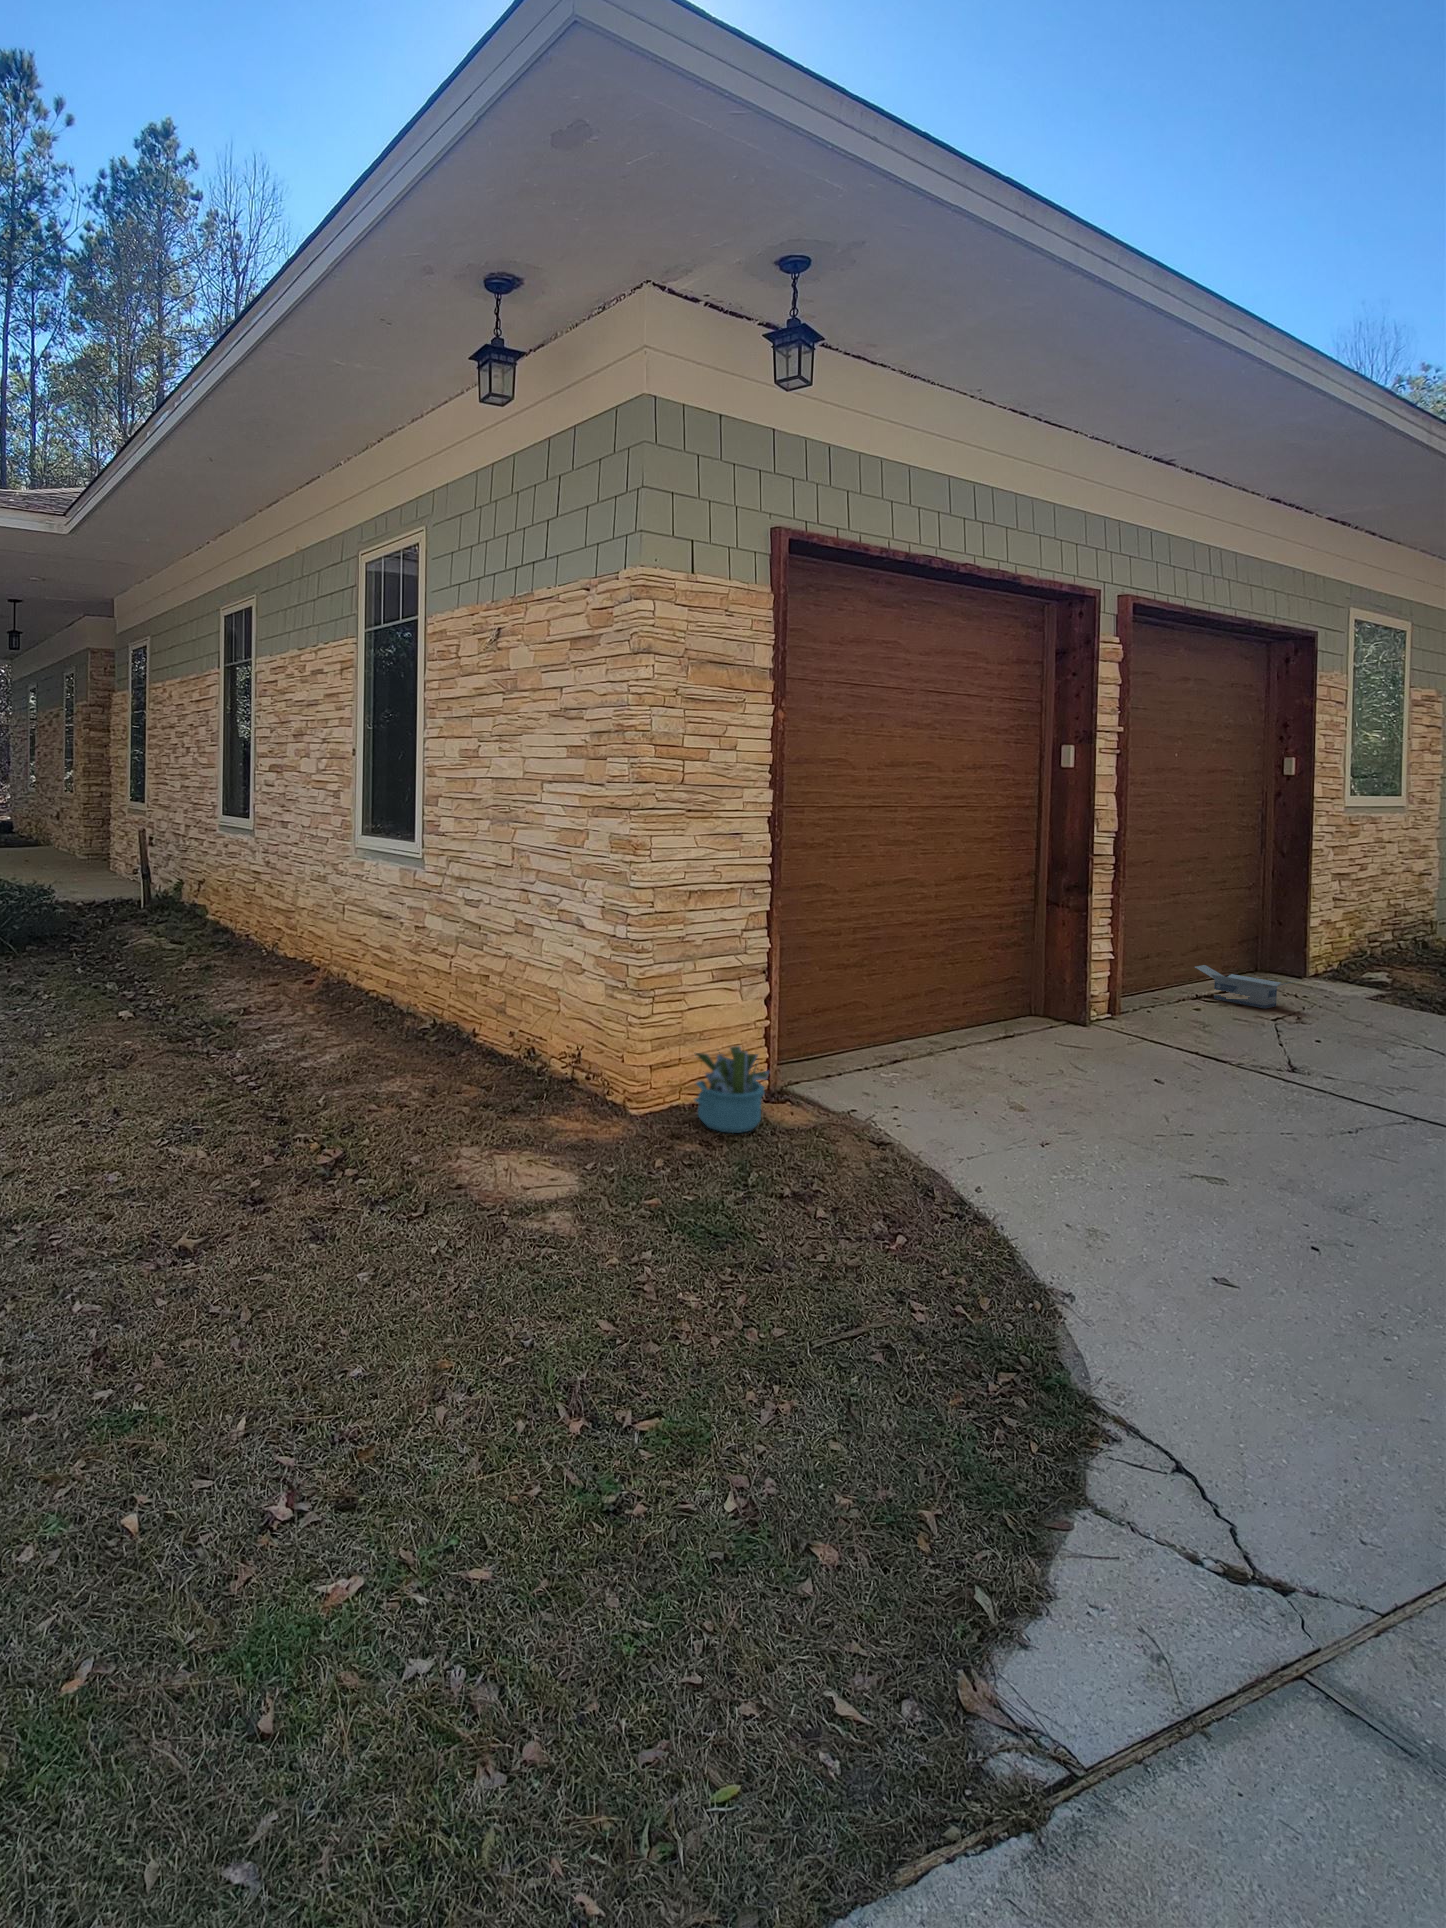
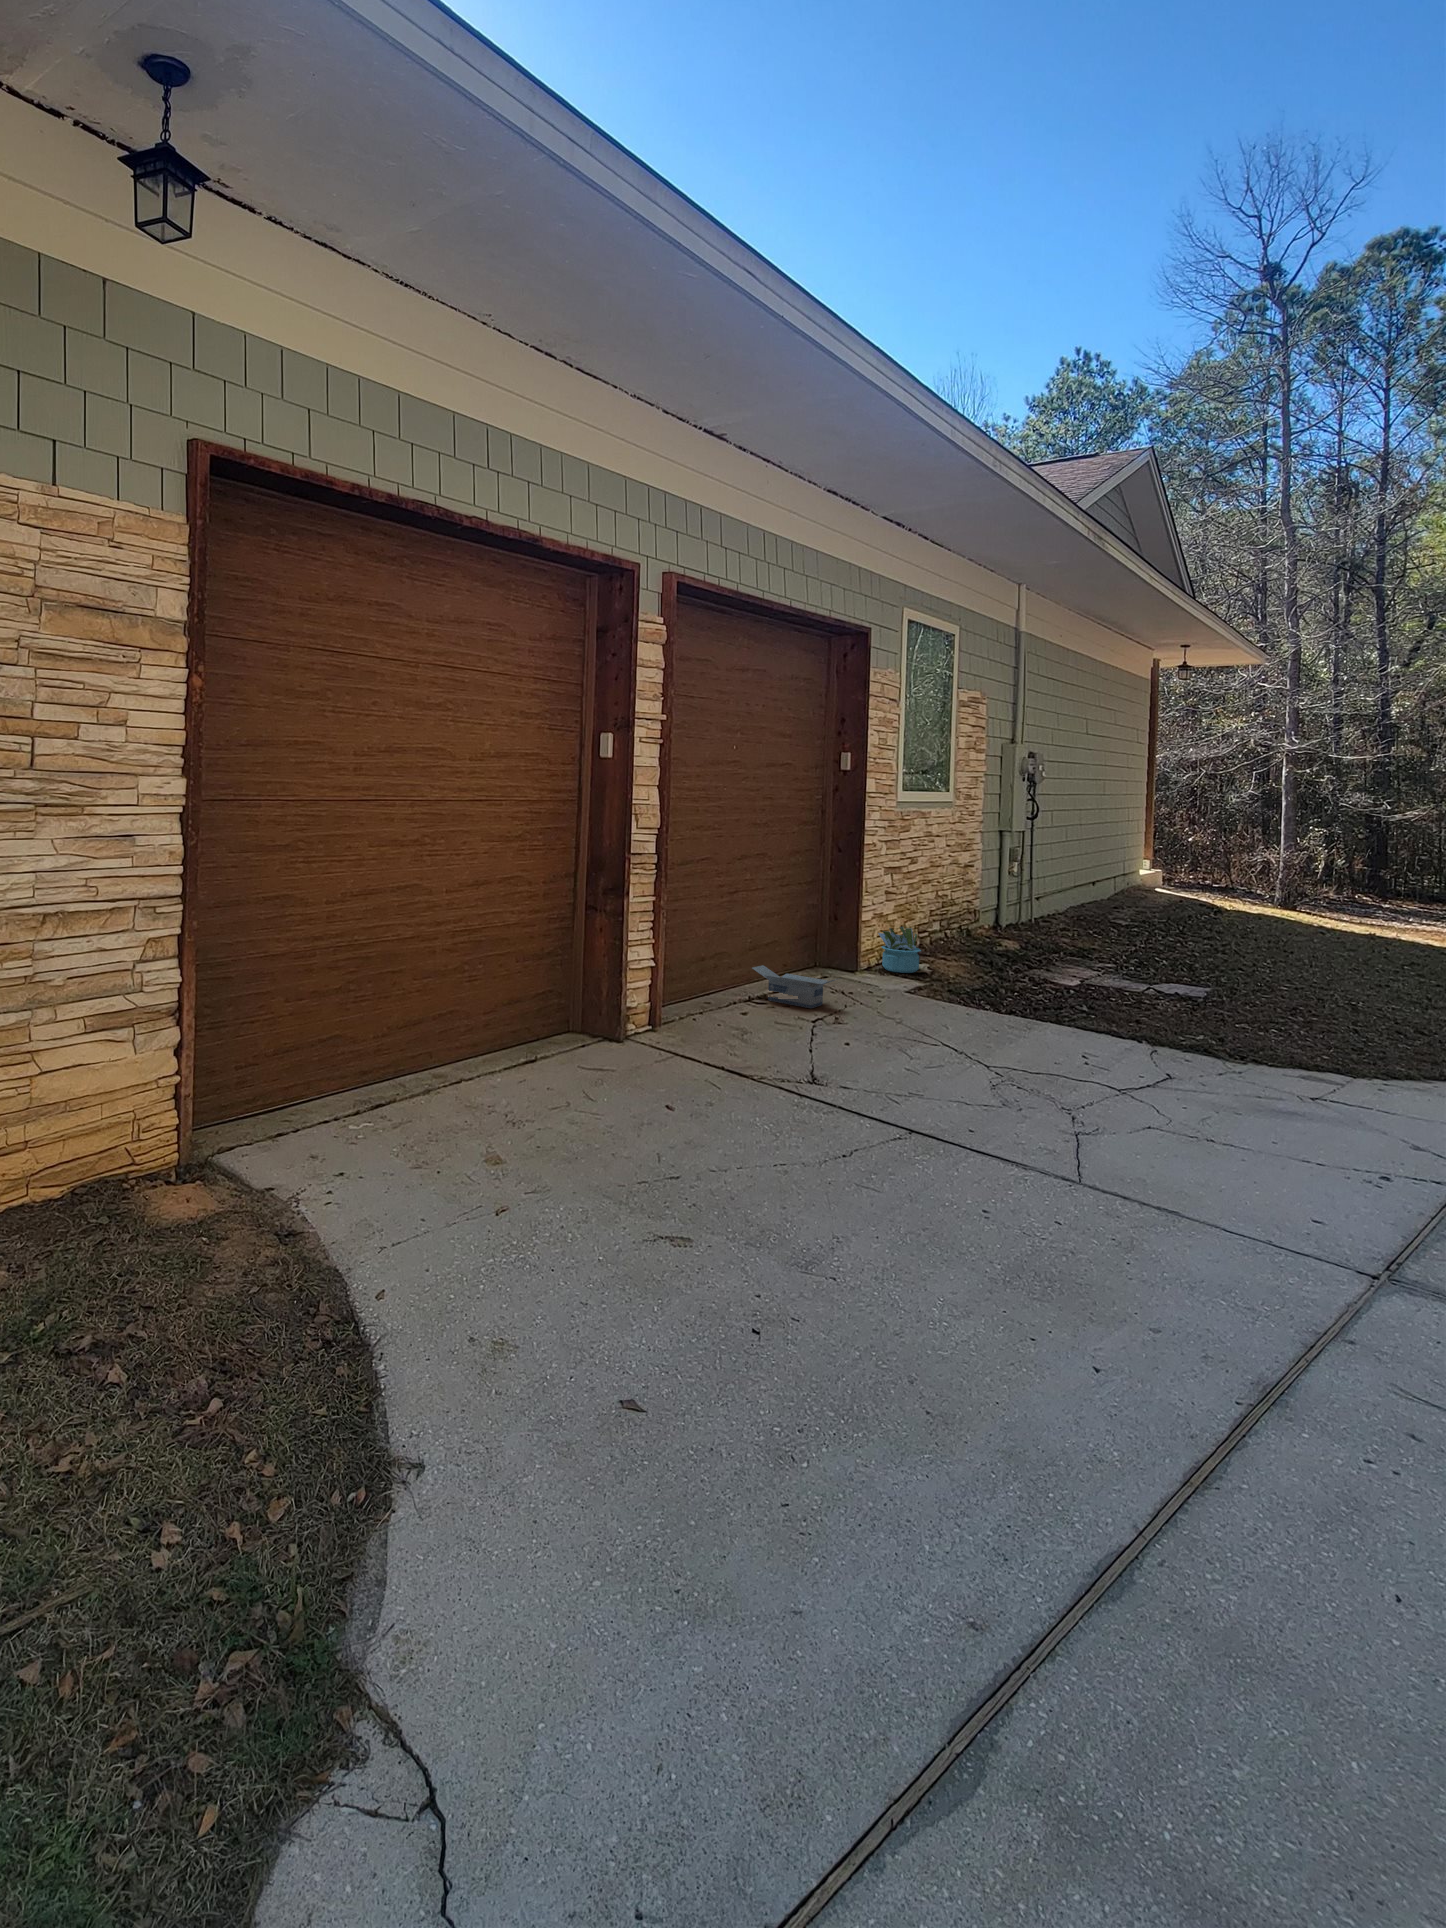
decorative plant: present [695,1046,769,1133] -> present [878,927,921,973]

